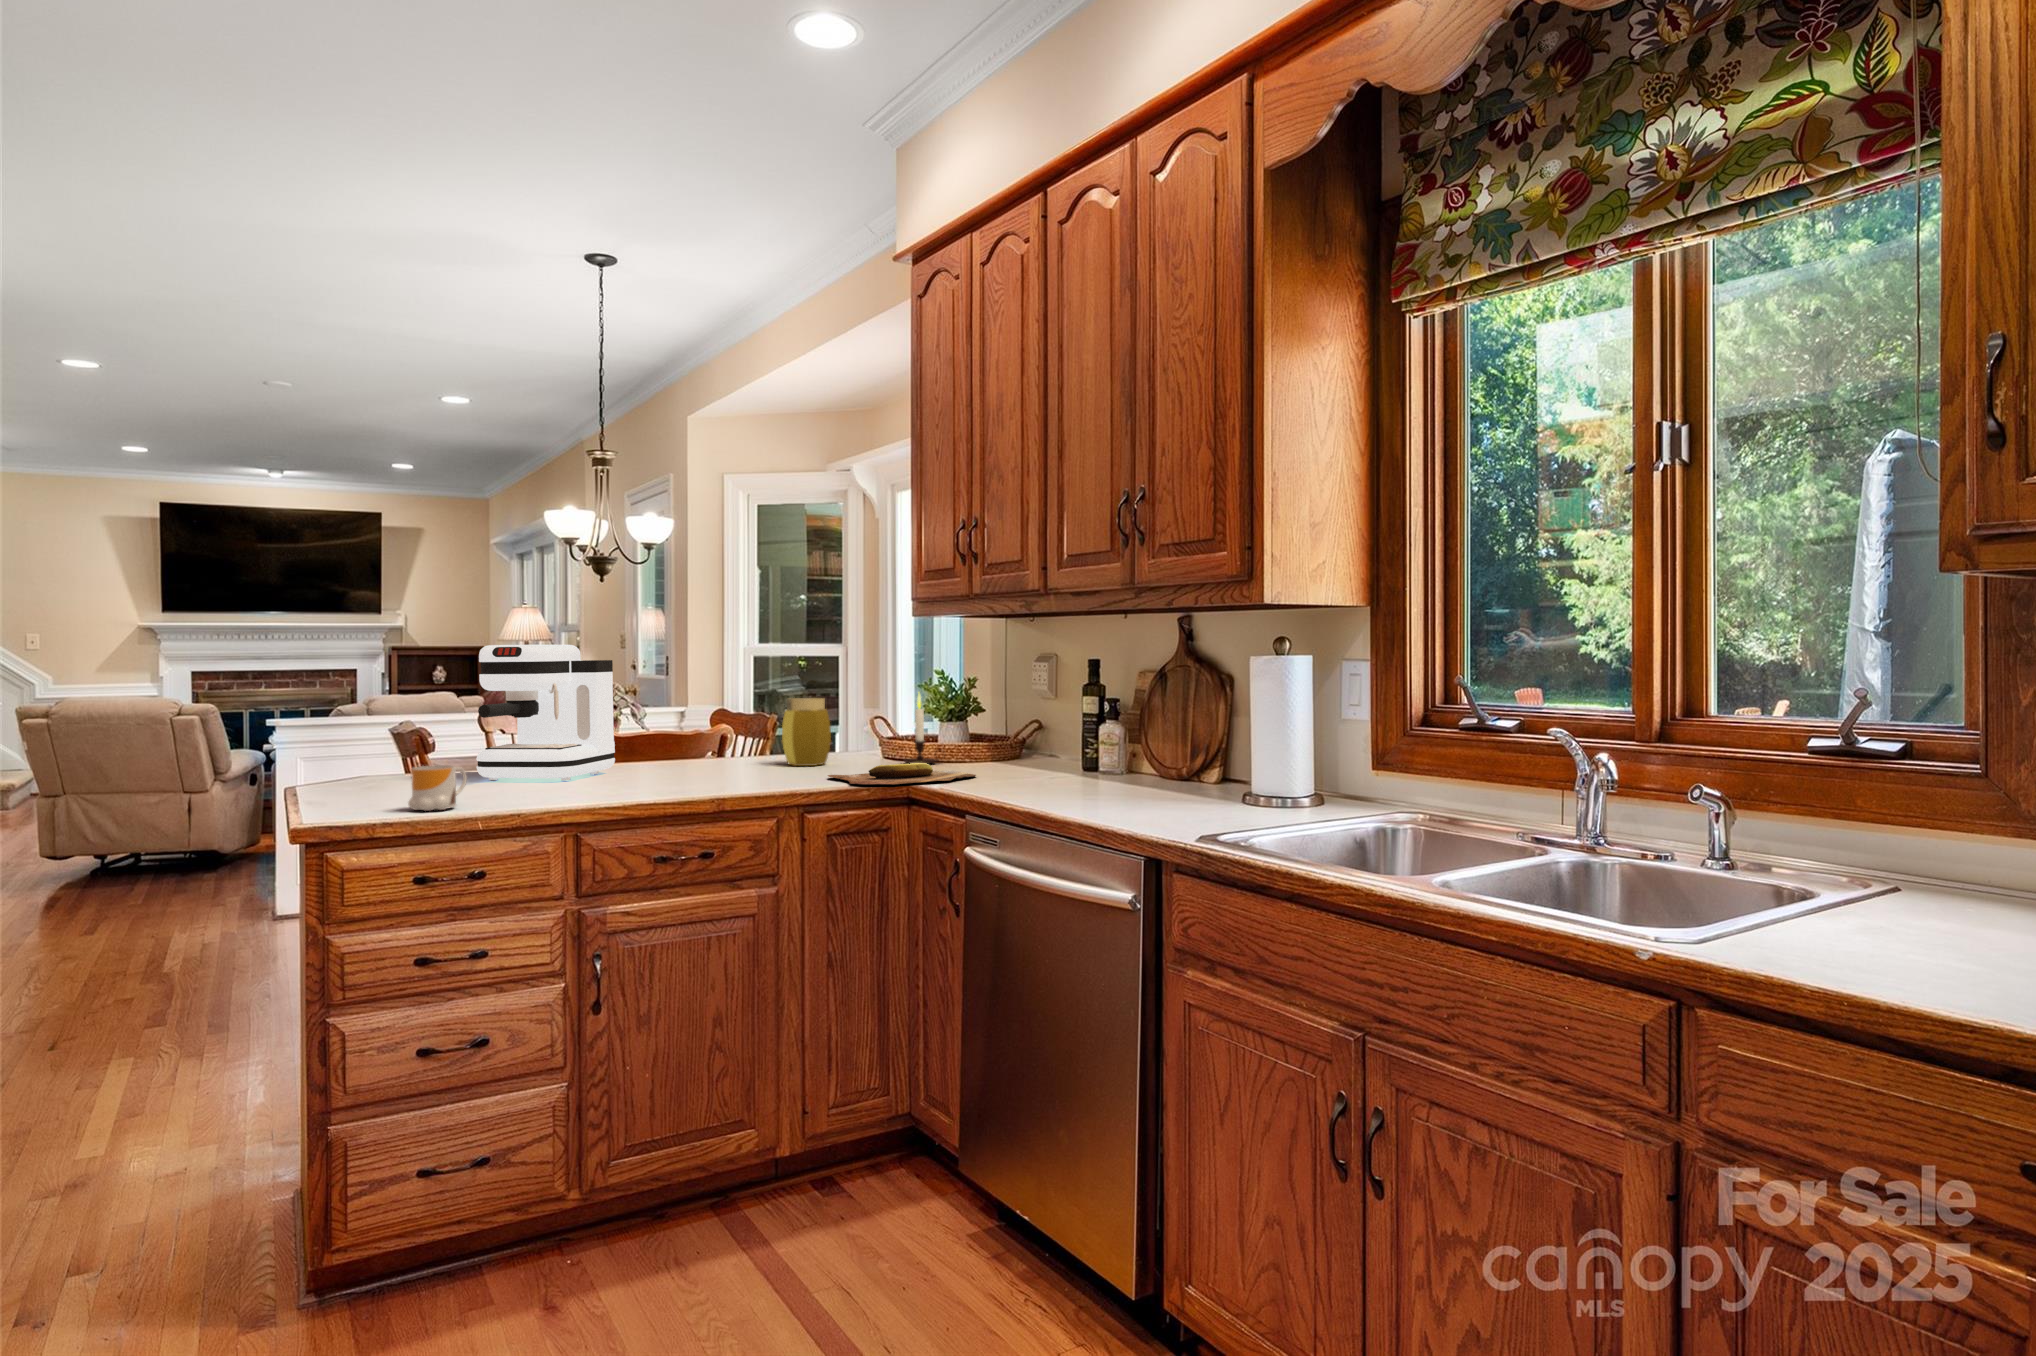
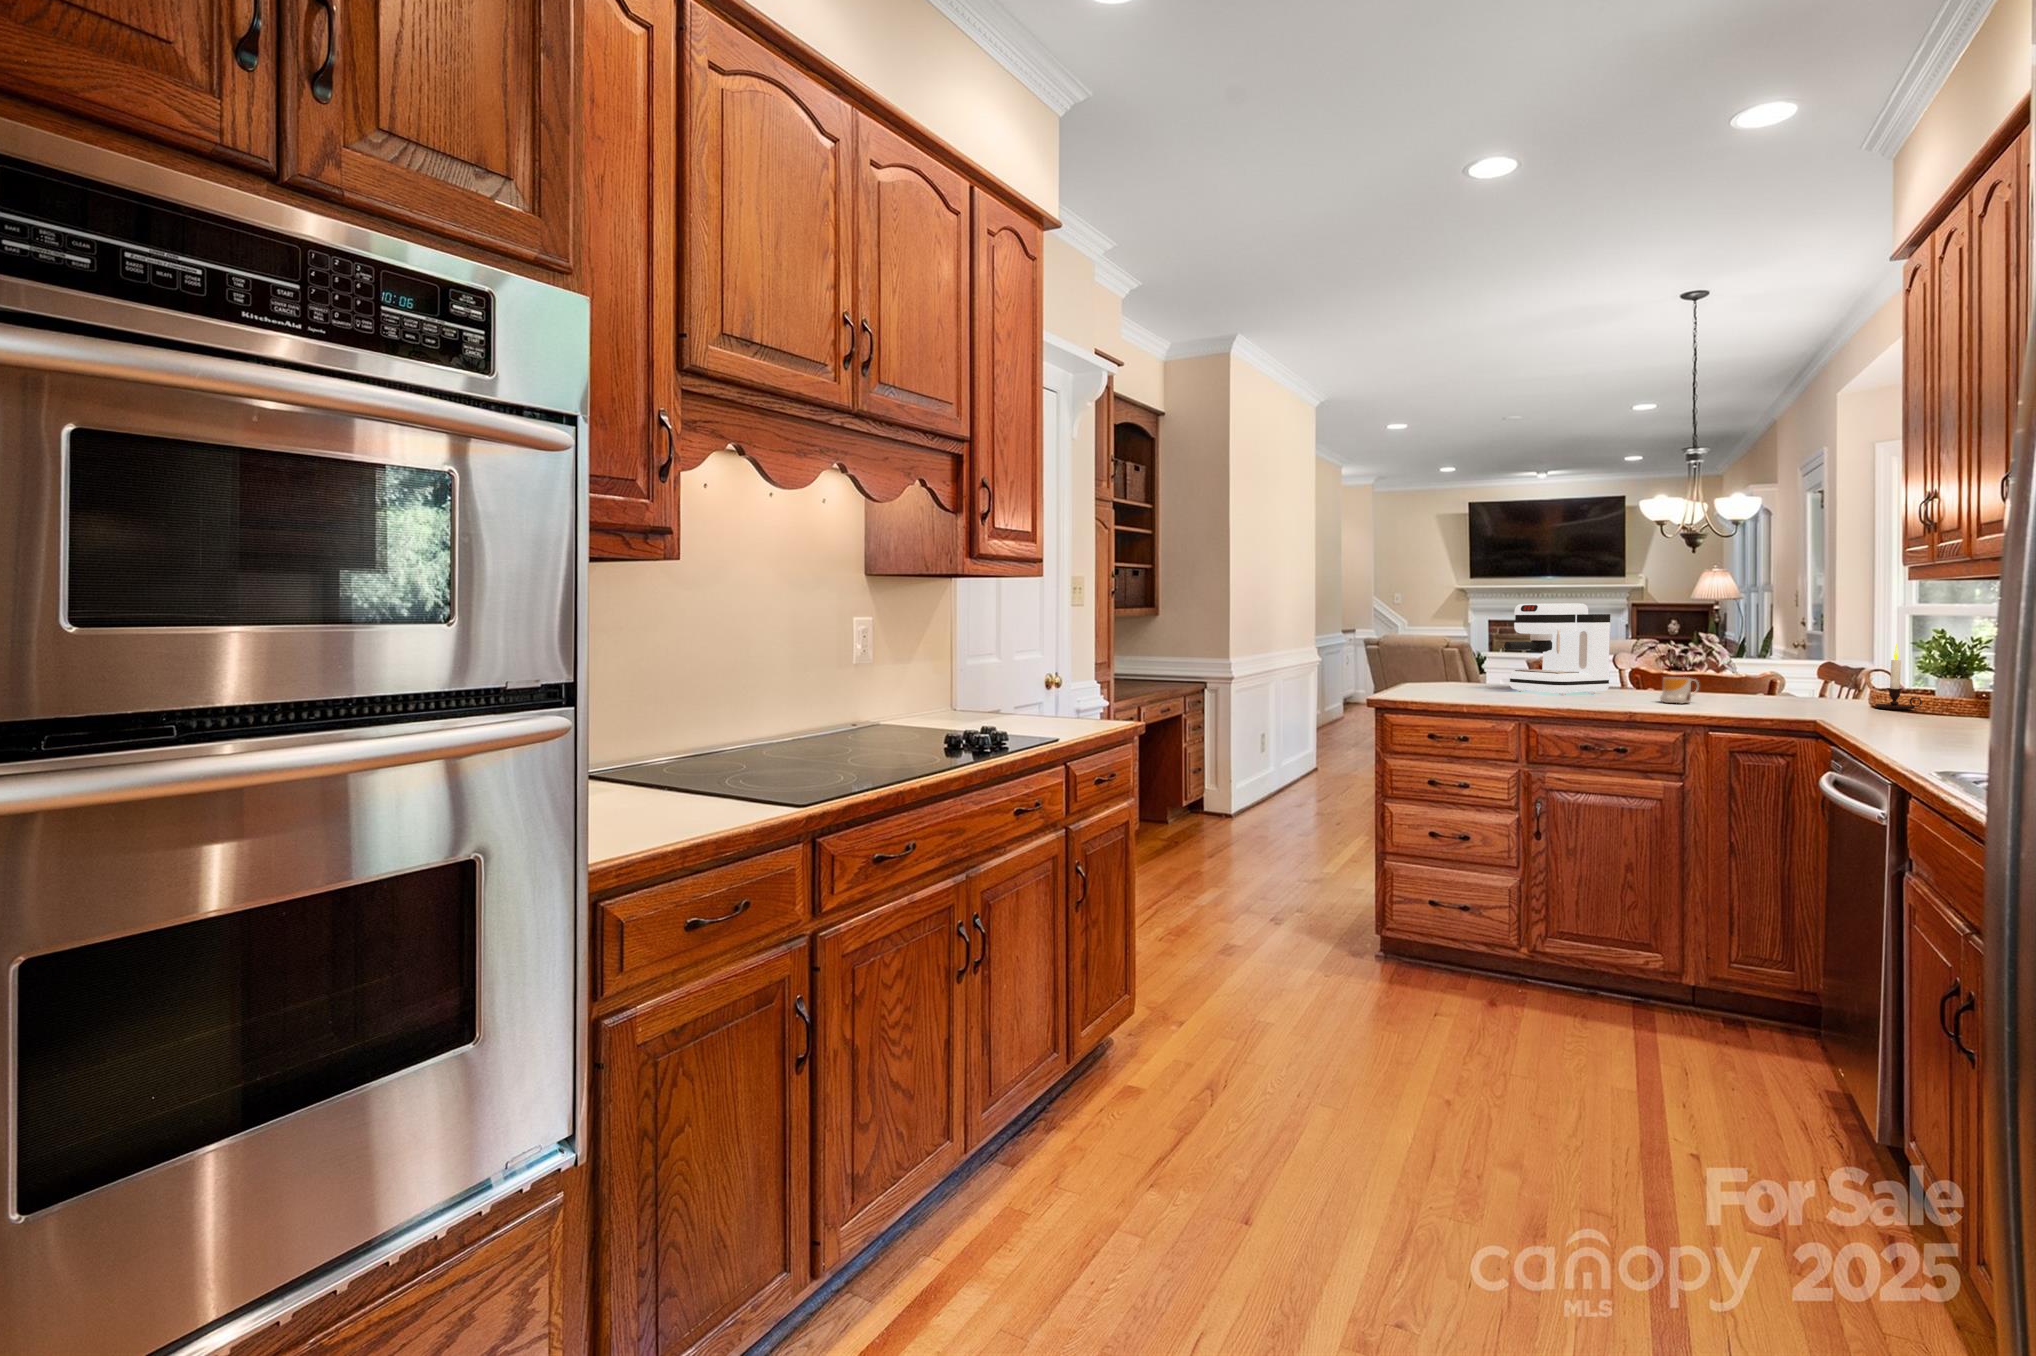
jar: present [782,698,831,766] -> none [1757,647,1804,702]
cutting board: present [828,763,976,784] -> none [1757,701,1909,719]
mug: present [408,765,467,811] -> present [1660,677,1699,704]

